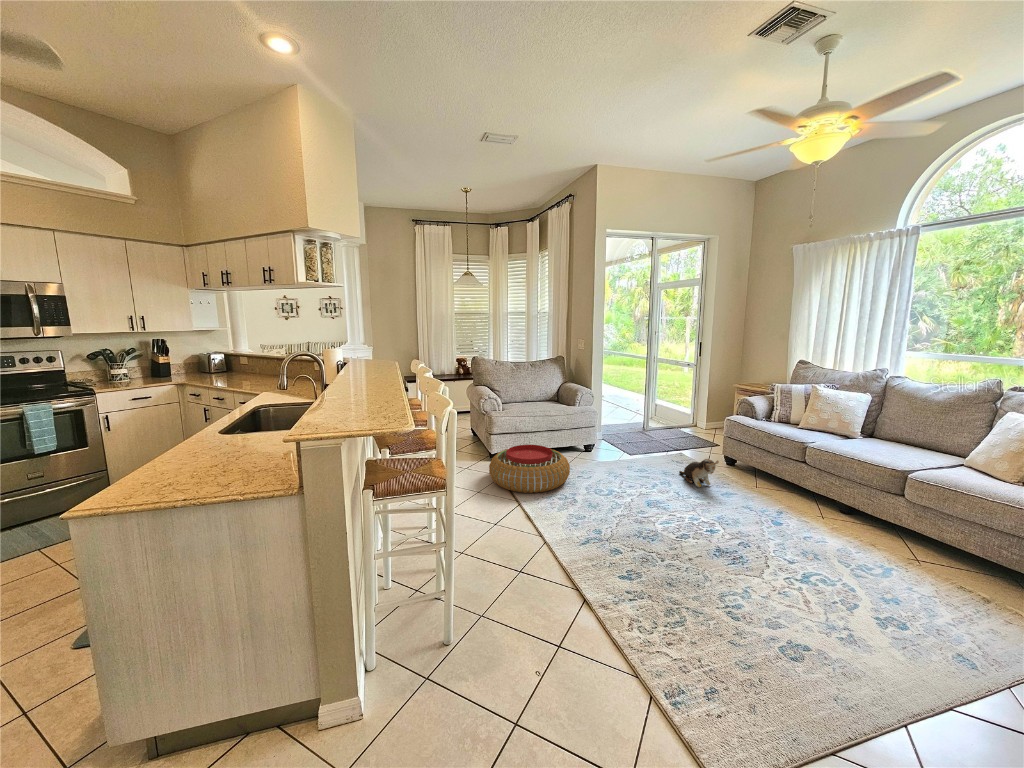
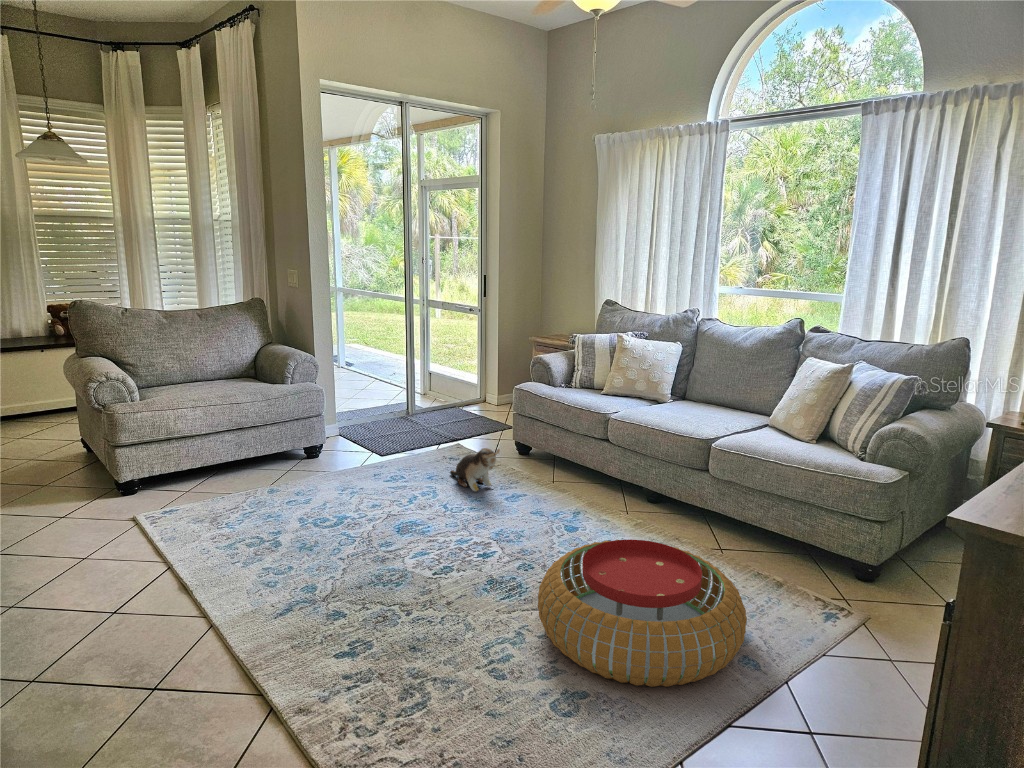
pouf: present [489,445,570,493] -> present [538,539,747,687]

